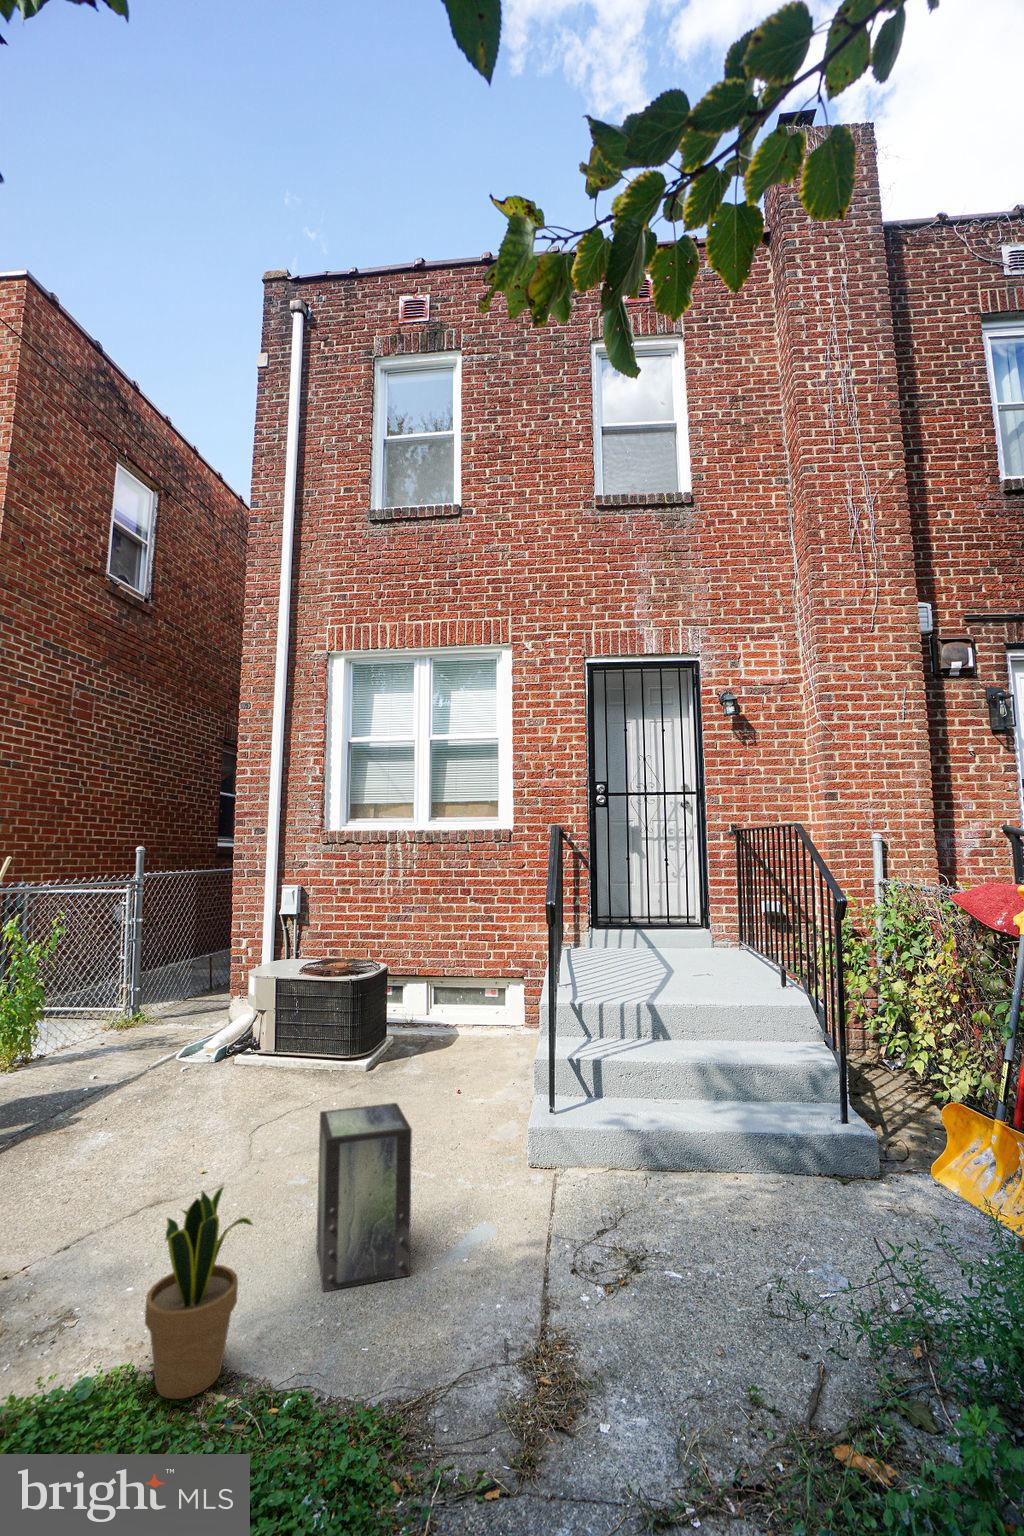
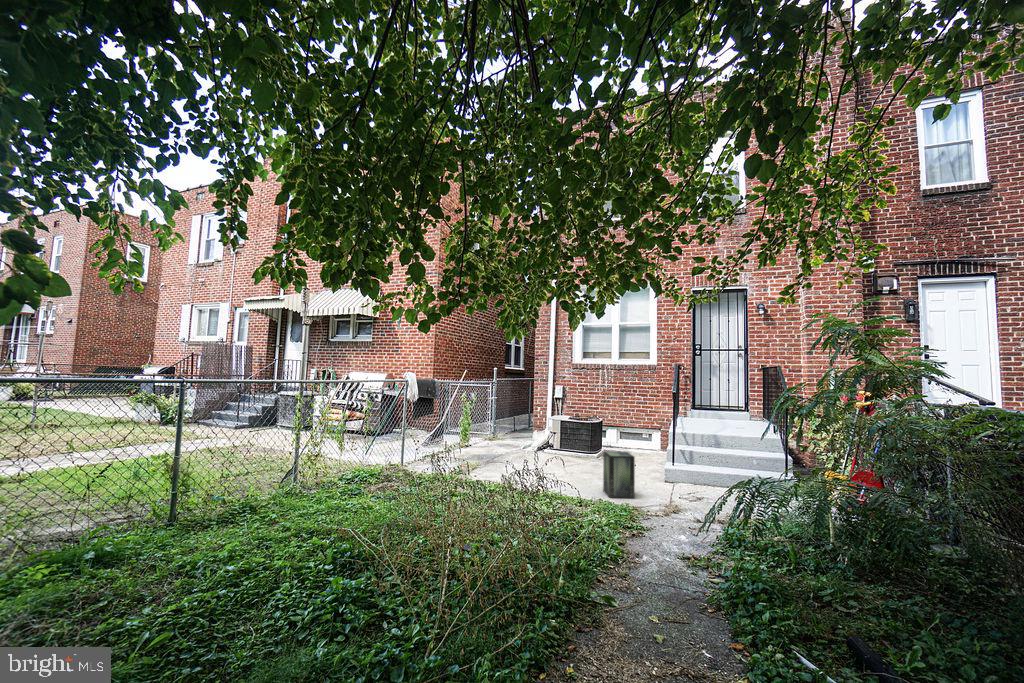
potted plant: present [145,1187,253,1399] -> none [572,461,597,507]

